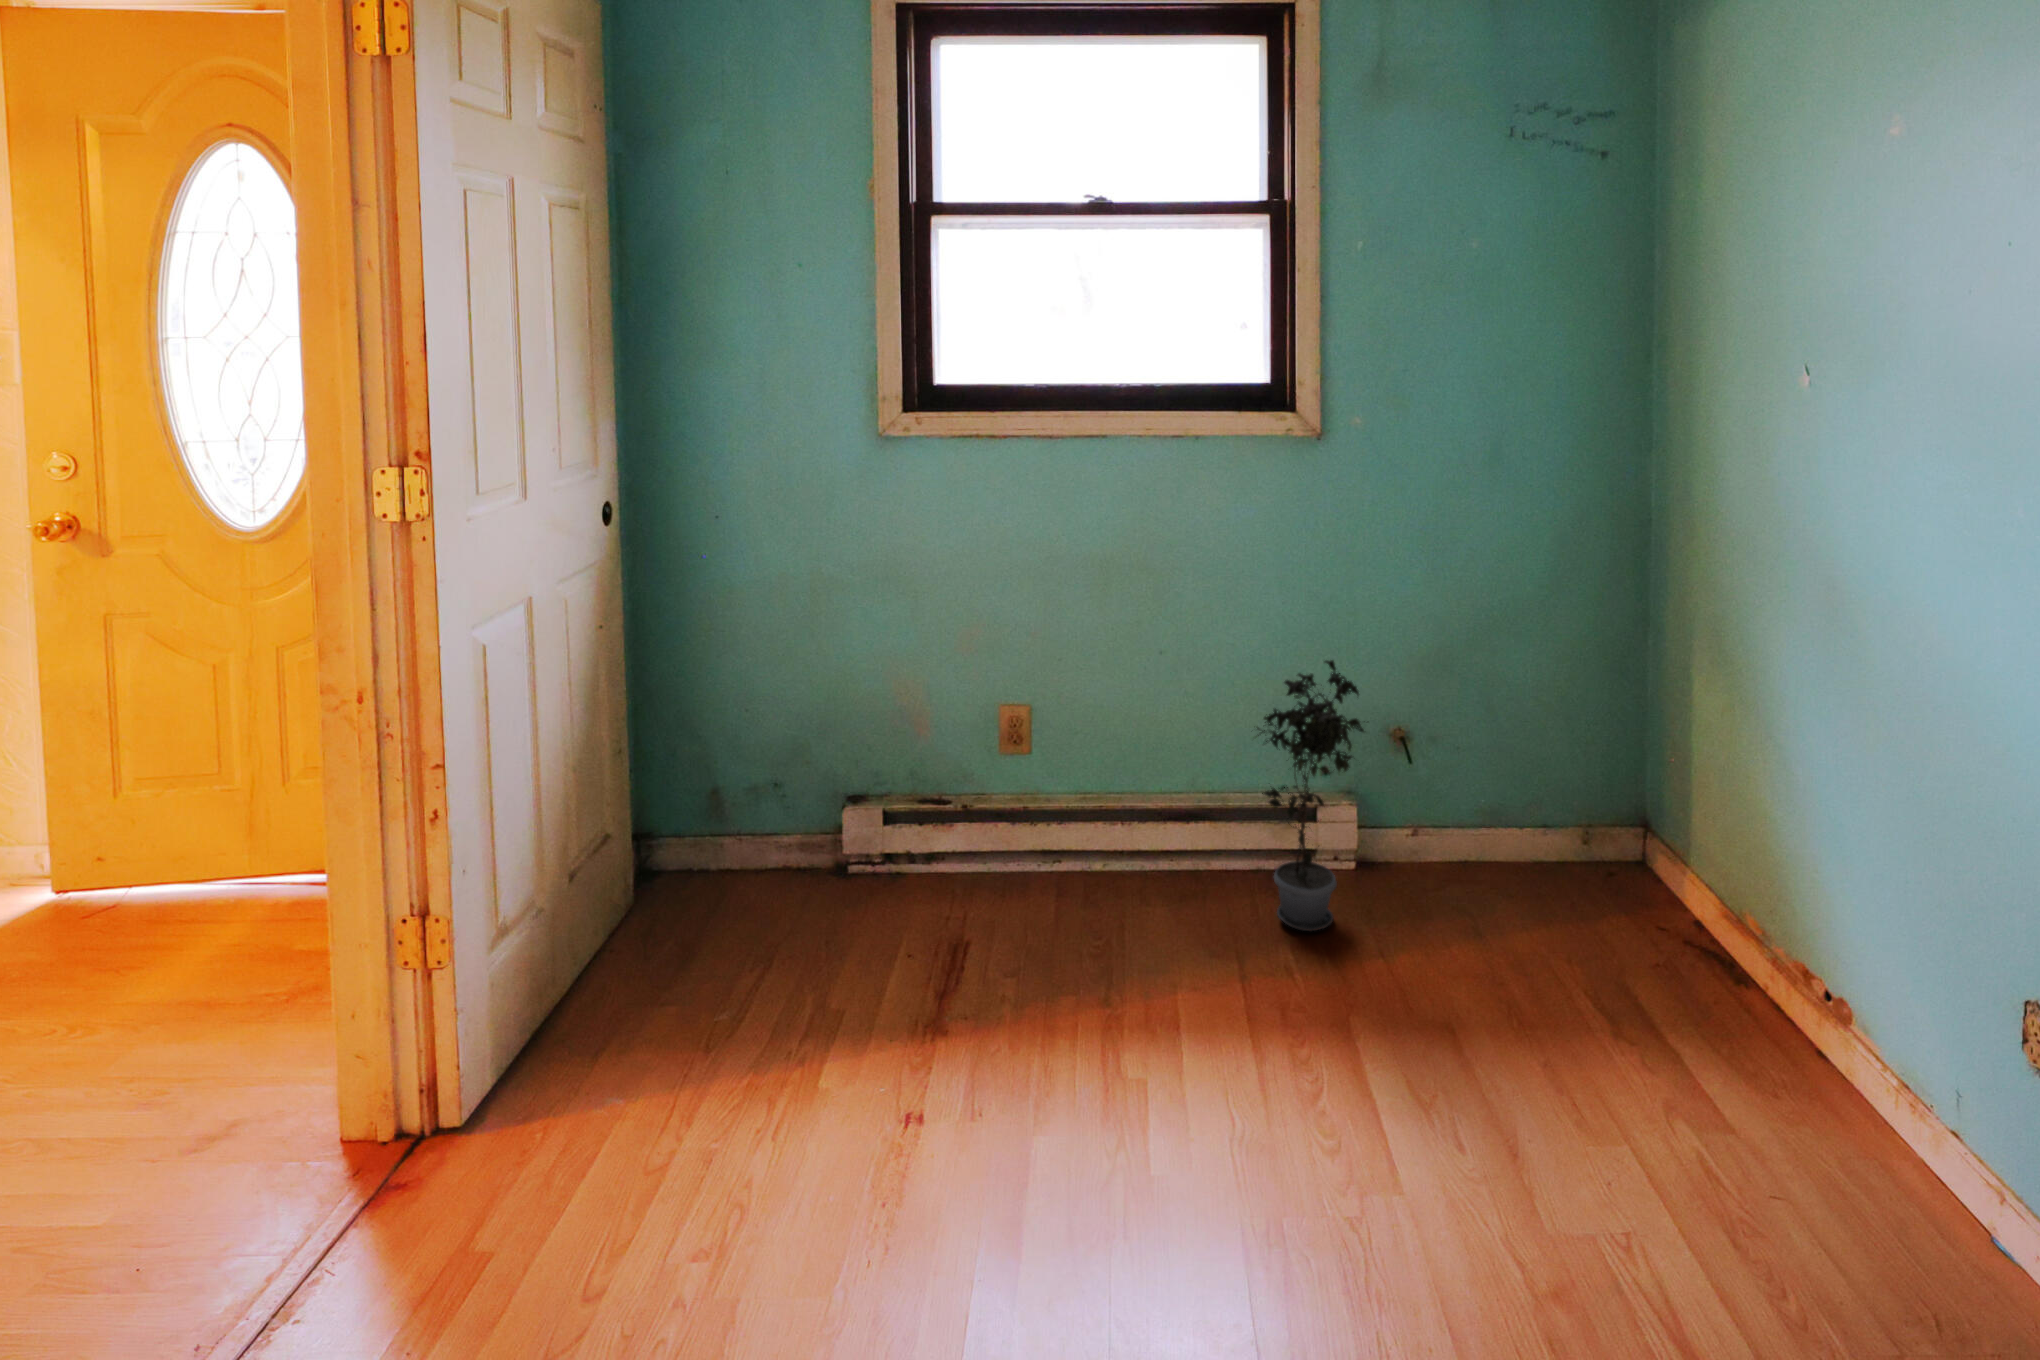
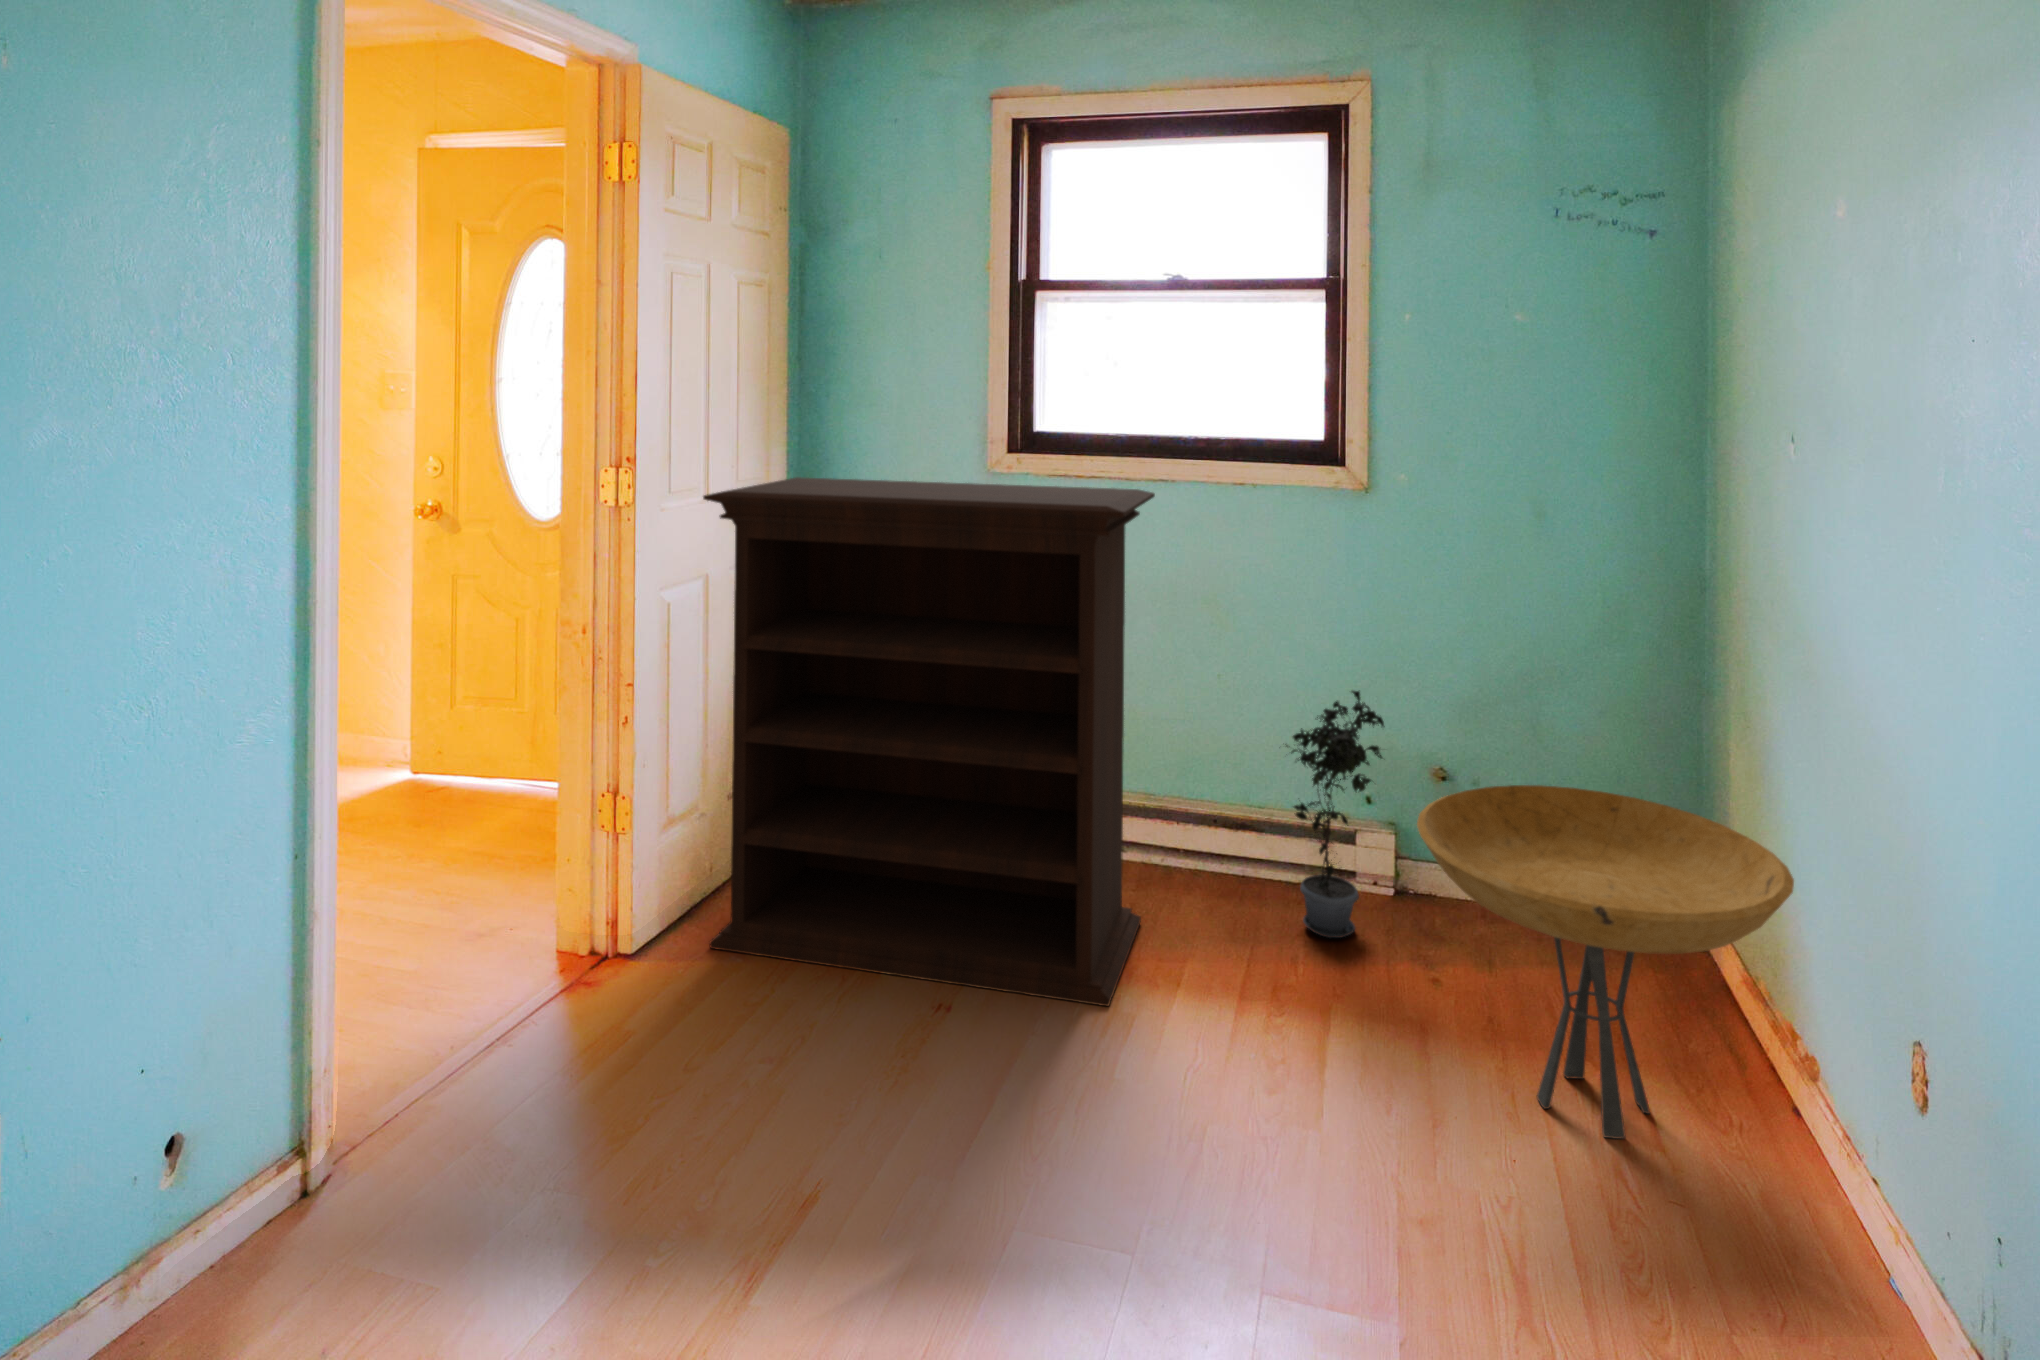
bookshelf: none [535,453,1118,1091] -> present [703,477,1155,1006]
side table: none [1460,748,1863,1127] -> present [1417,785,1794,1139]

